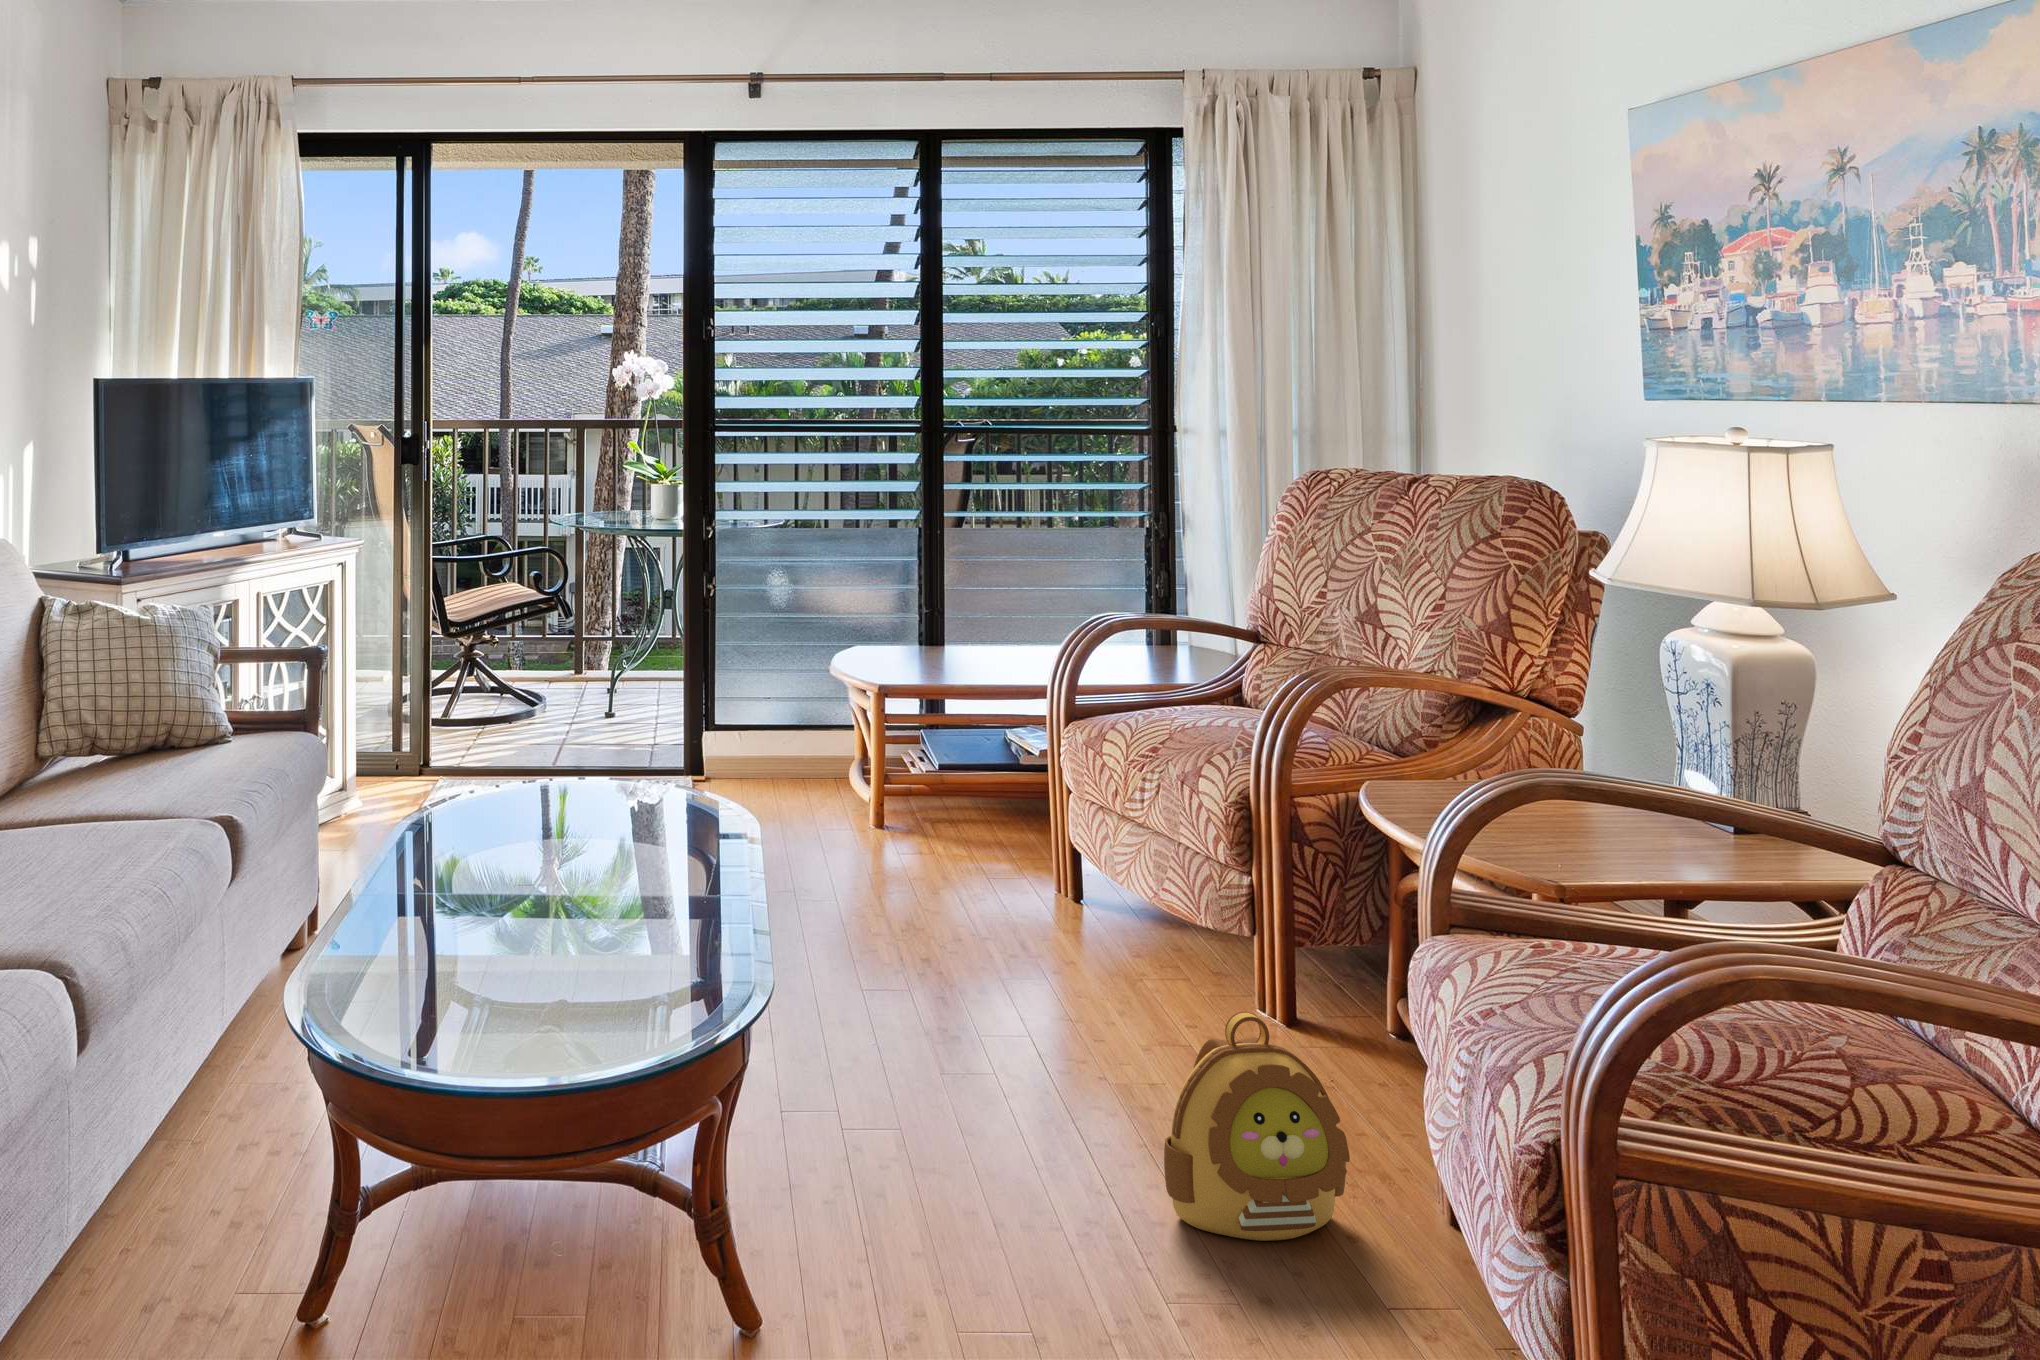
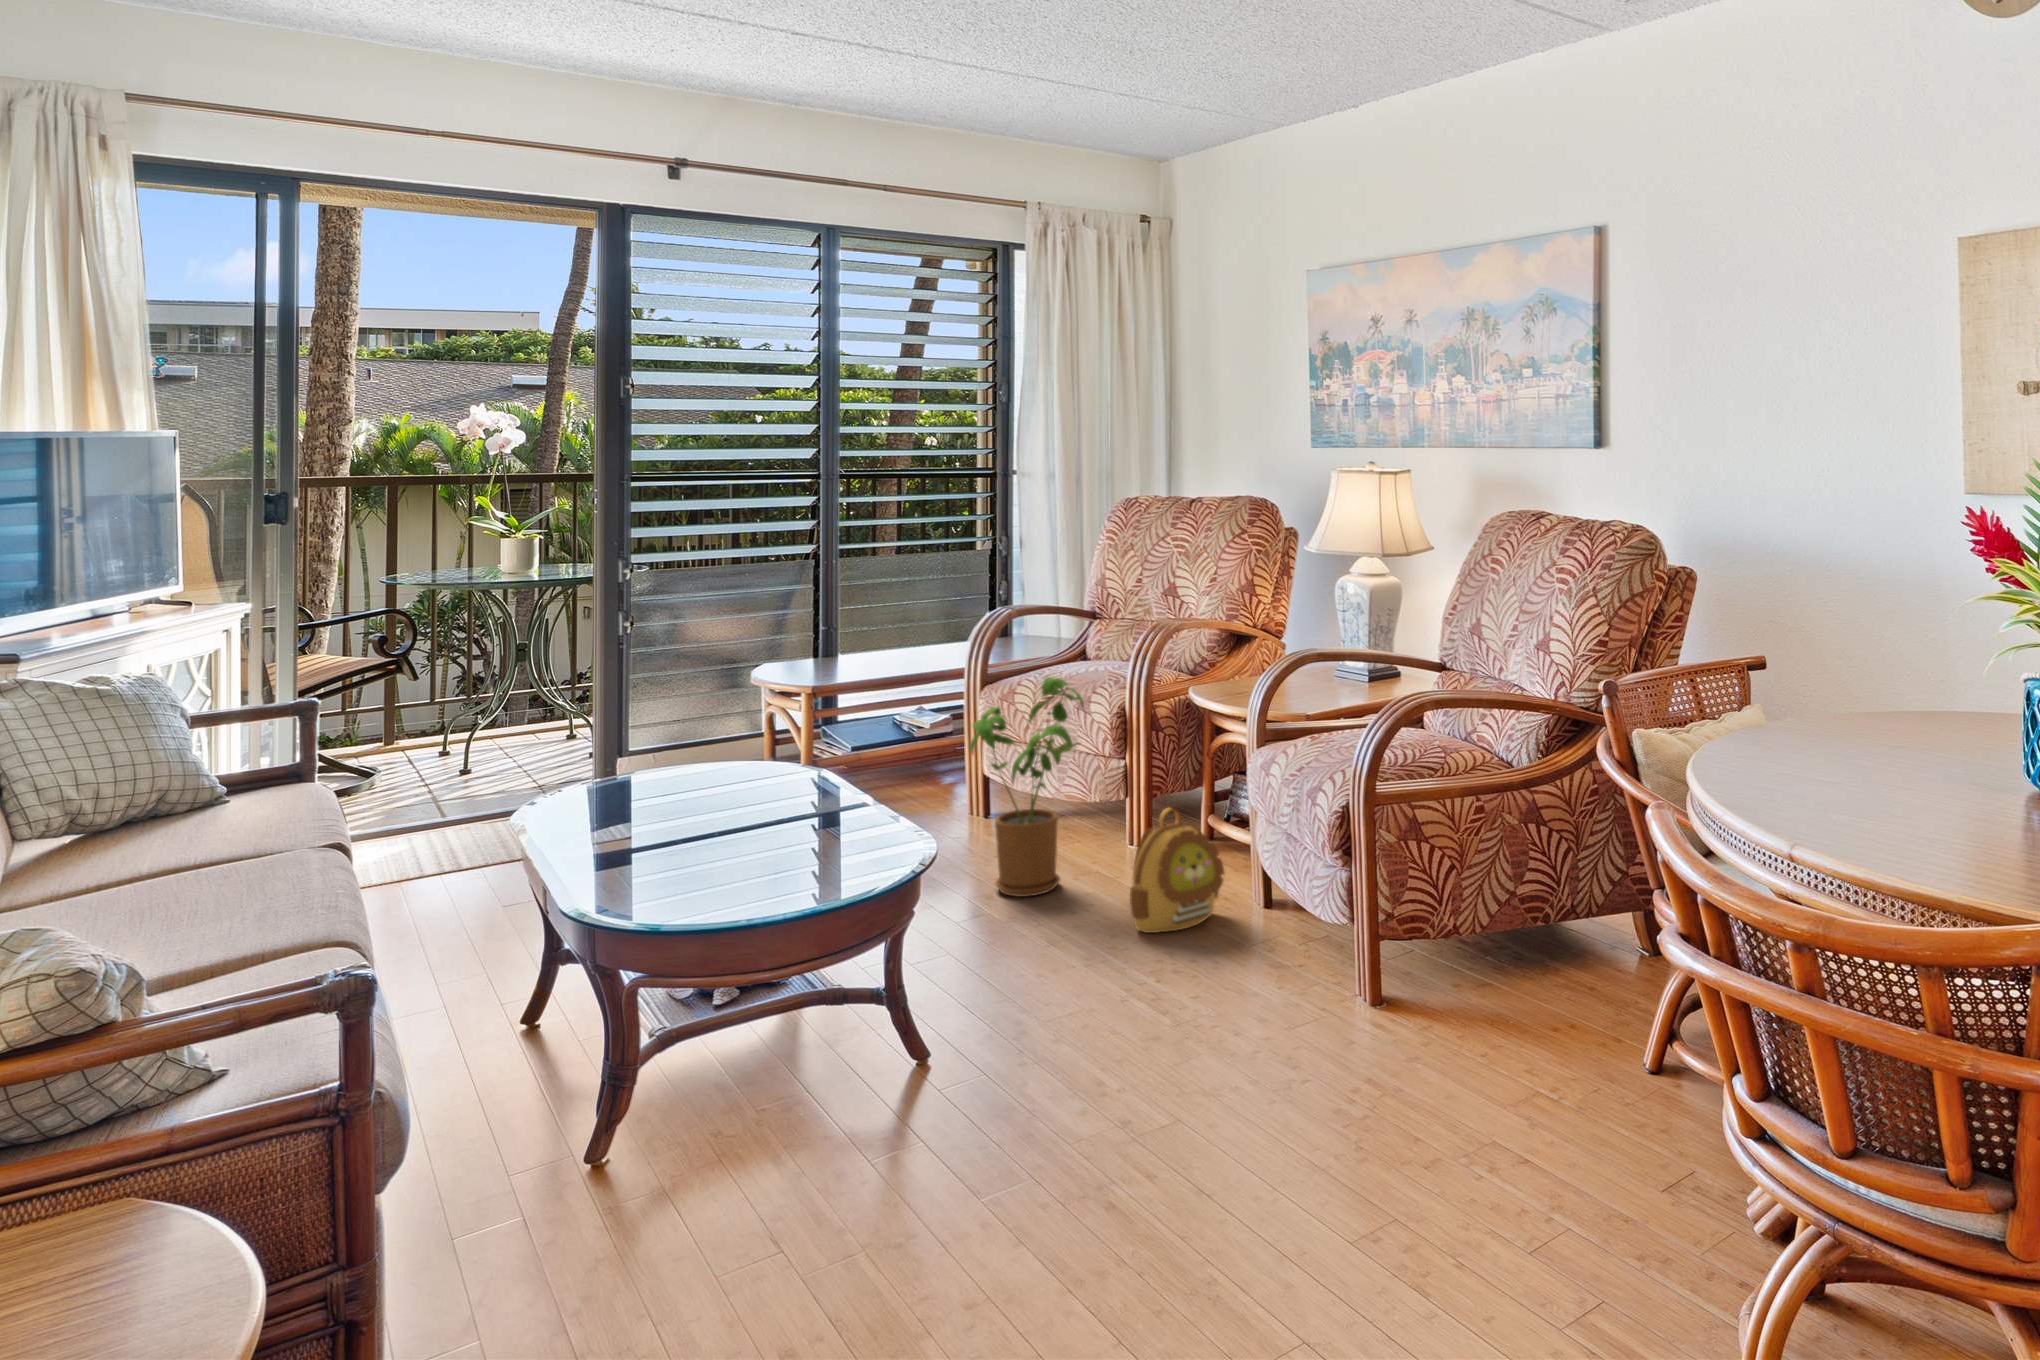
house plant: none [966,741,1154,1084] -> present [970,677,1084,897]

